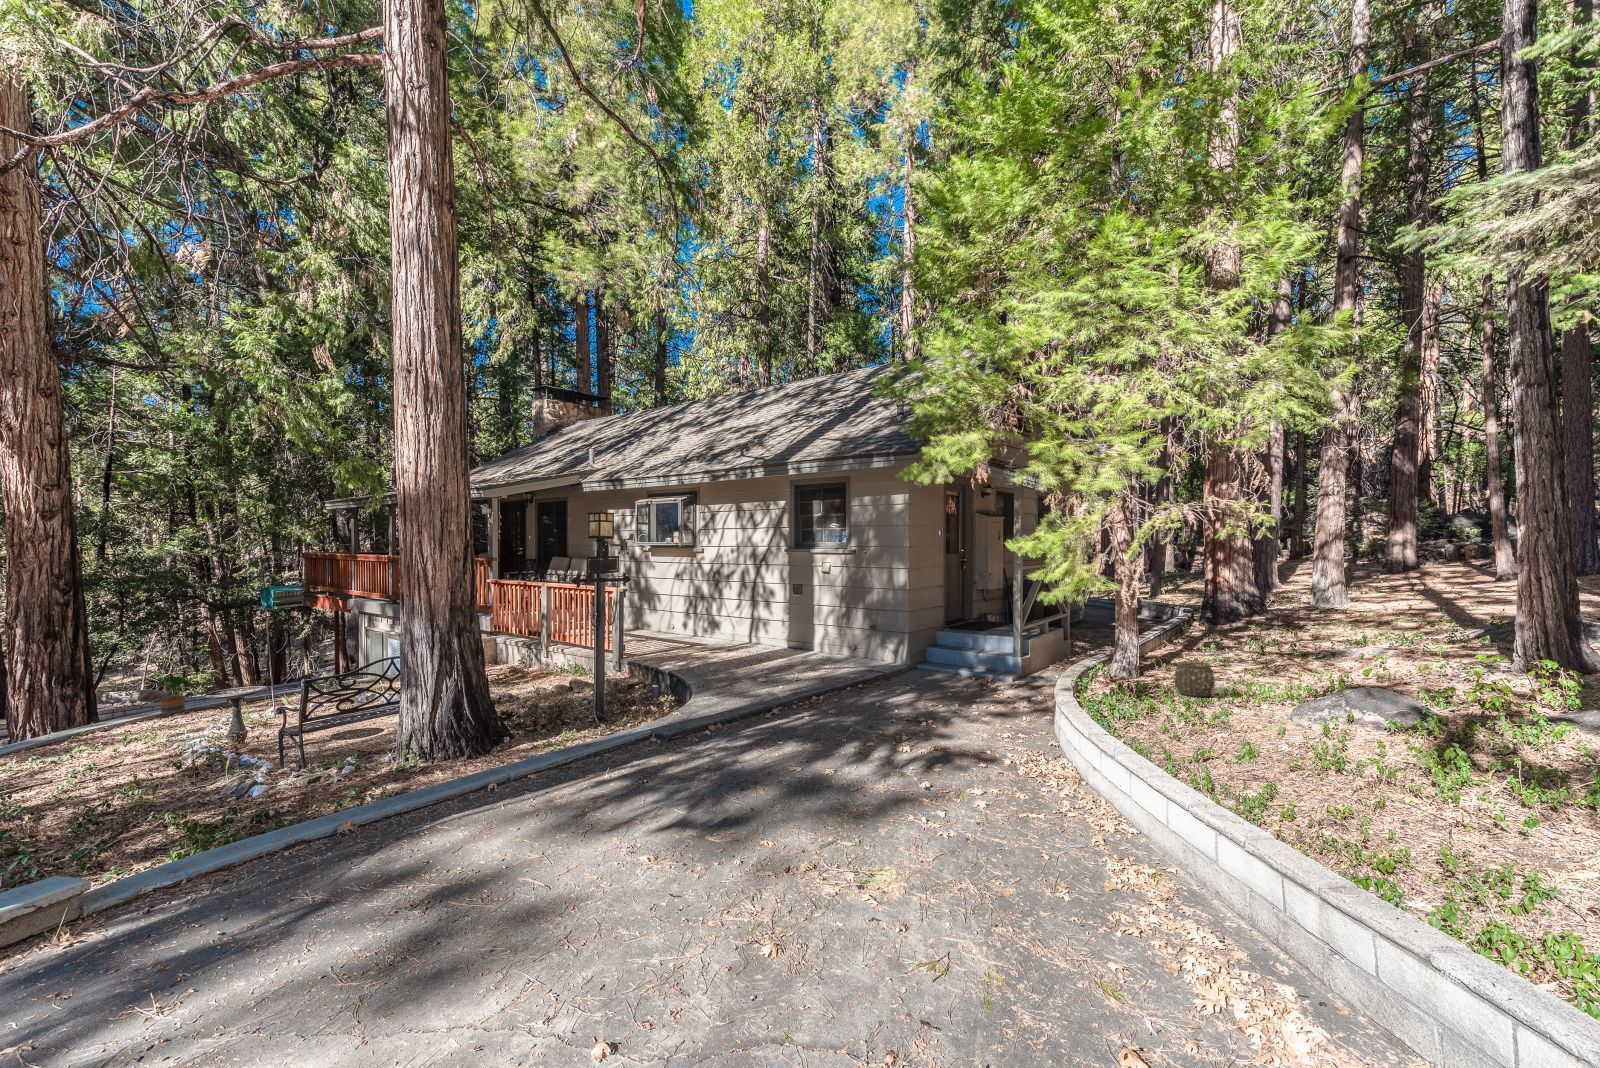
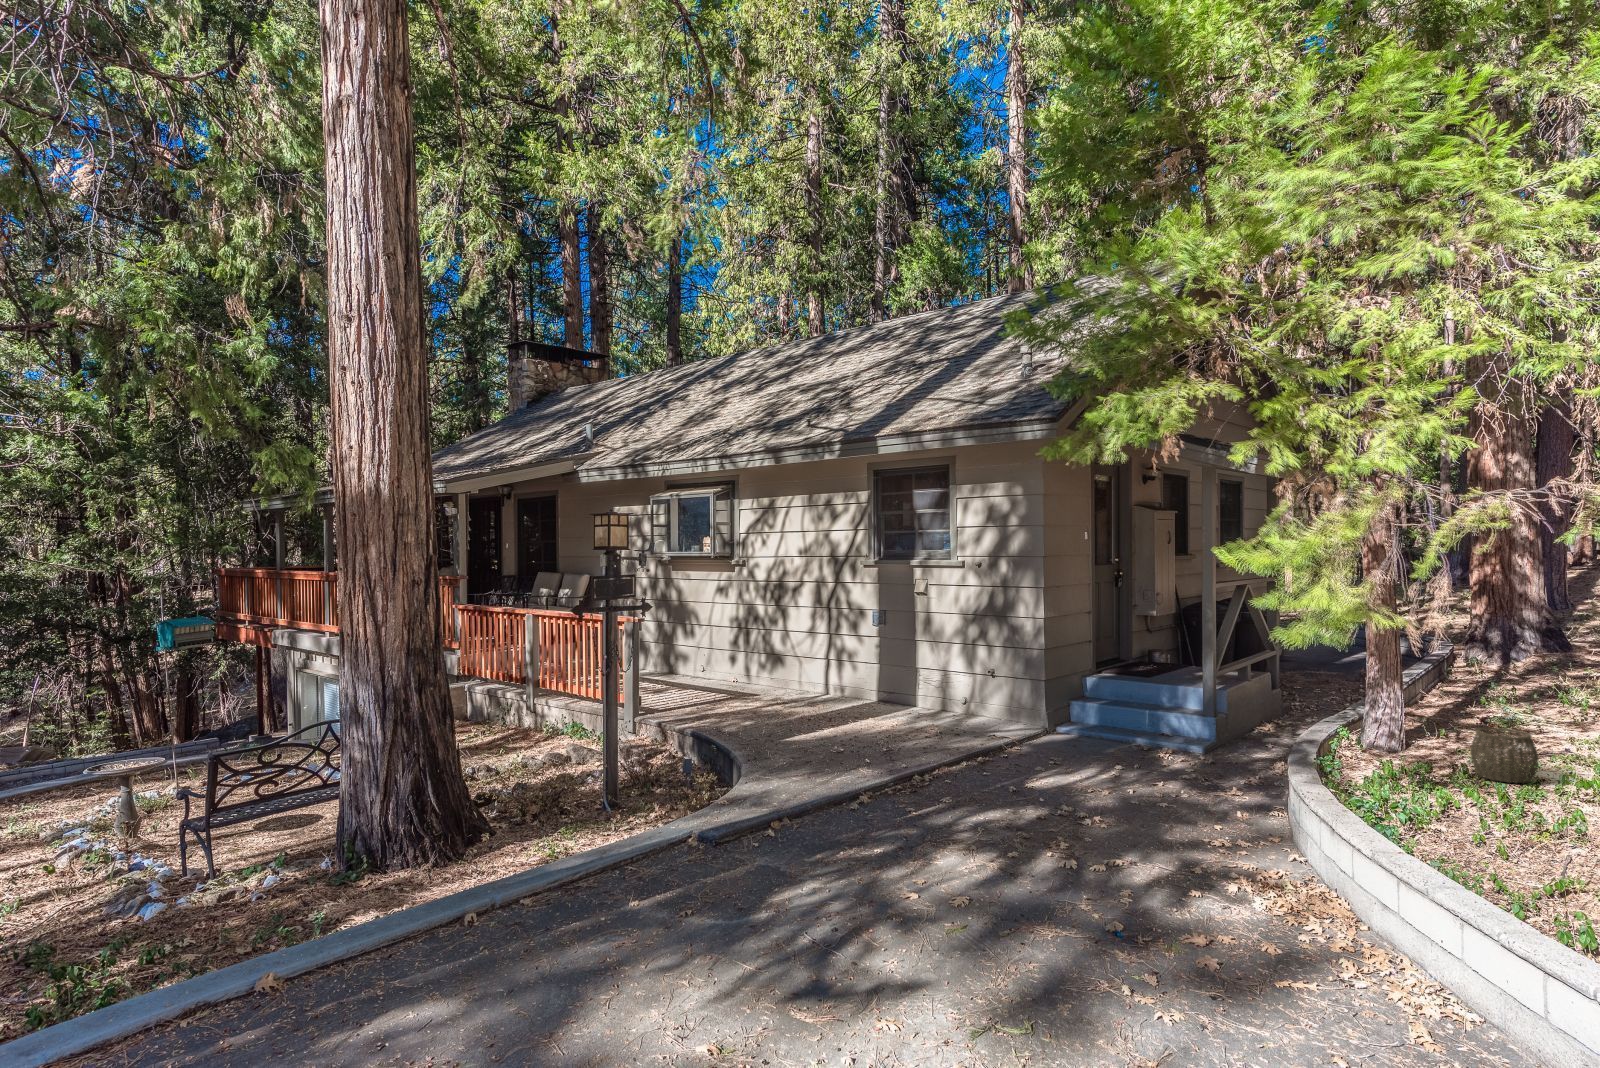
potted tree: present [157,676,191,714] -> none [30,736,76,788]

